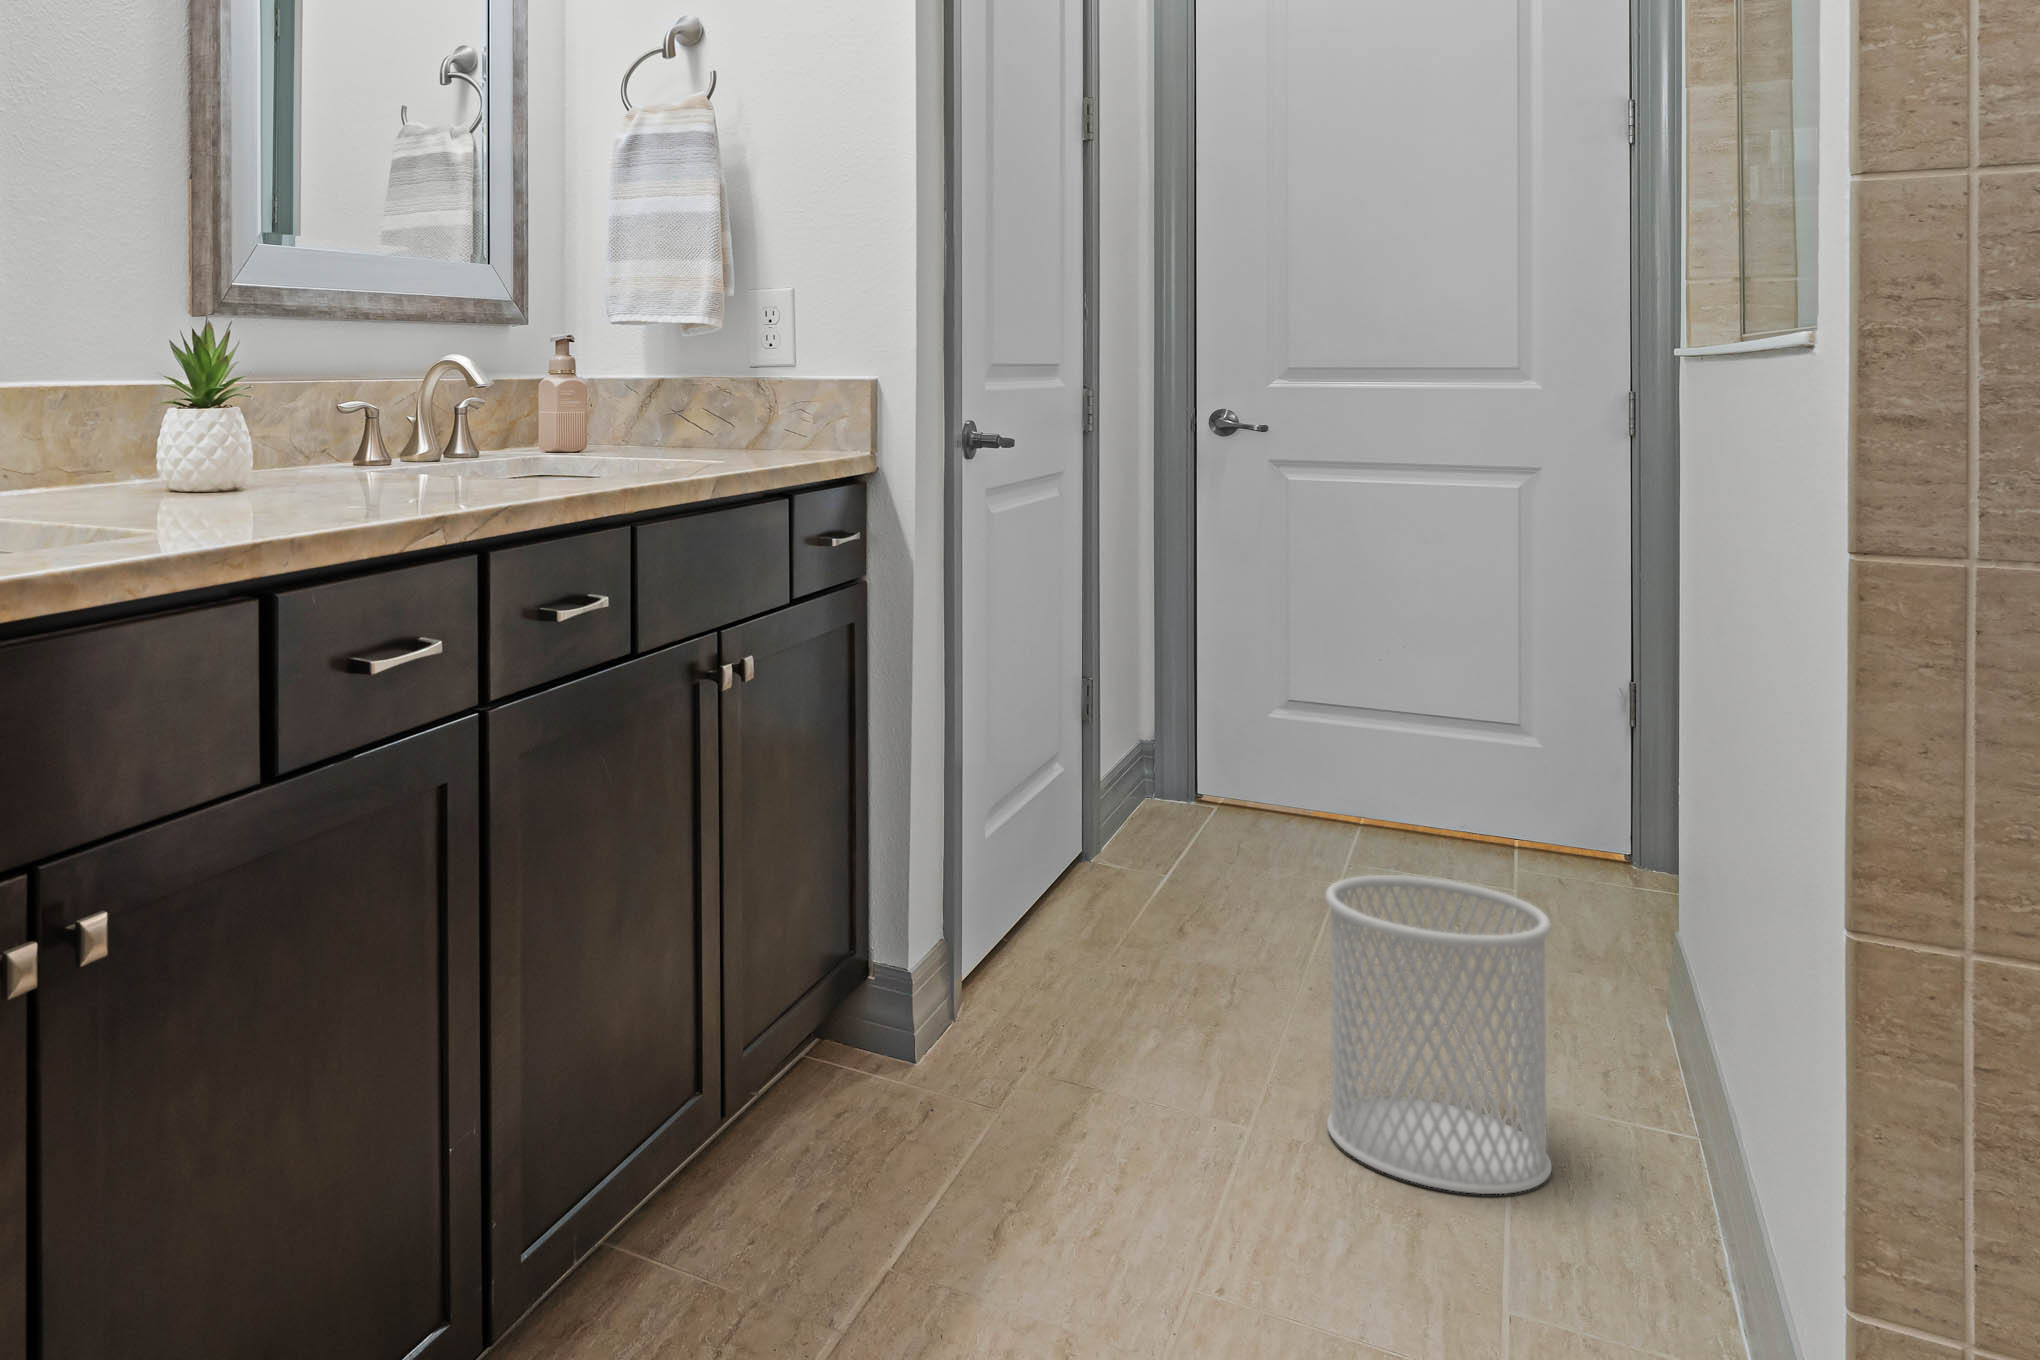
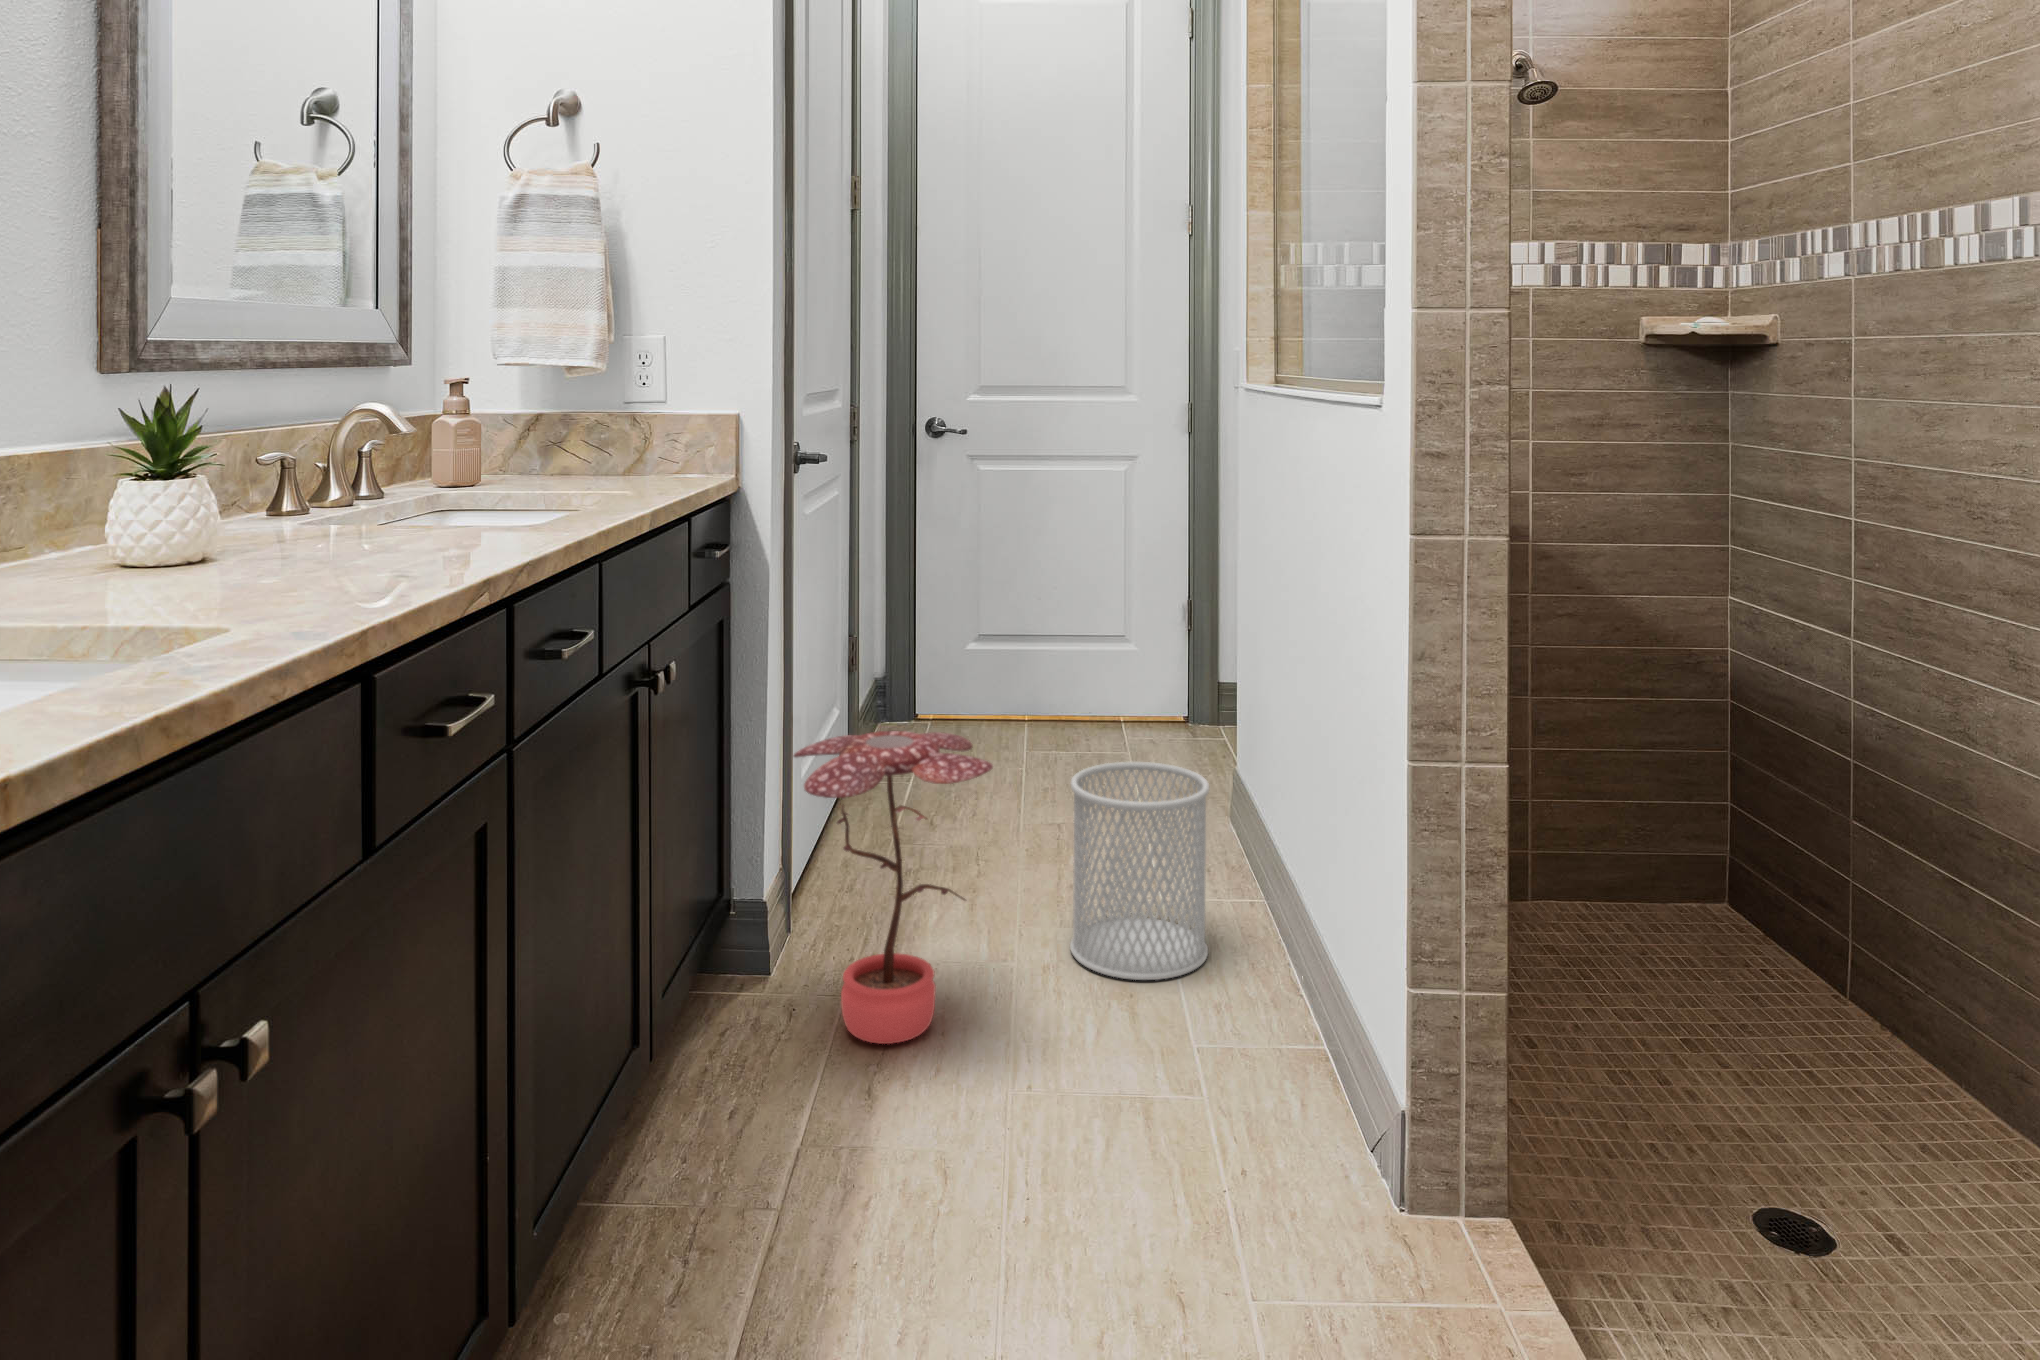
potted plant: none [915,778,1171,1179] -> present [794,731,993,1044]

